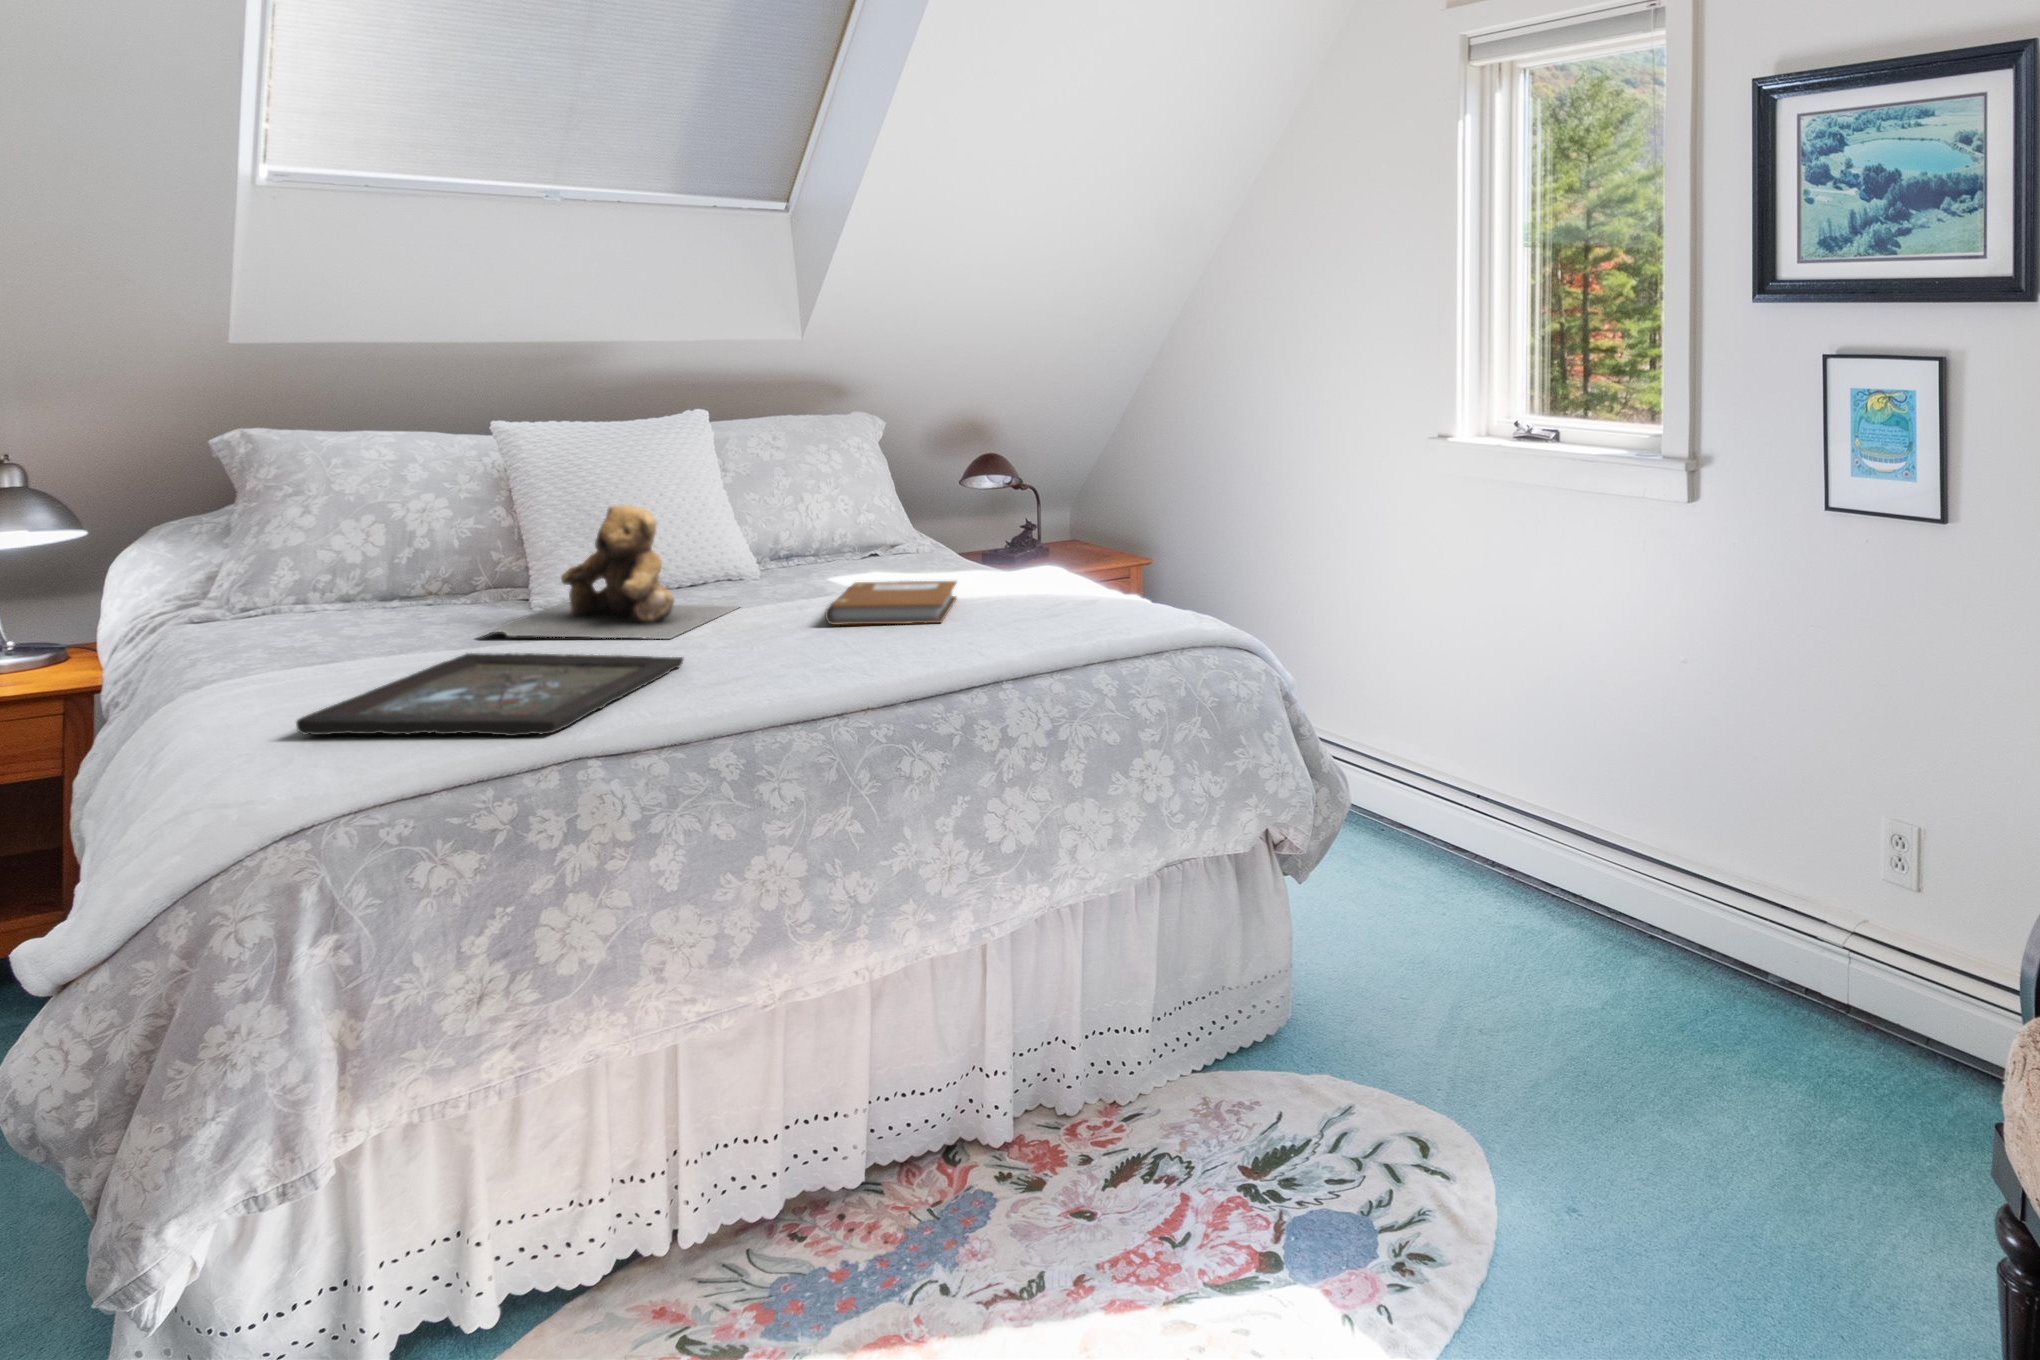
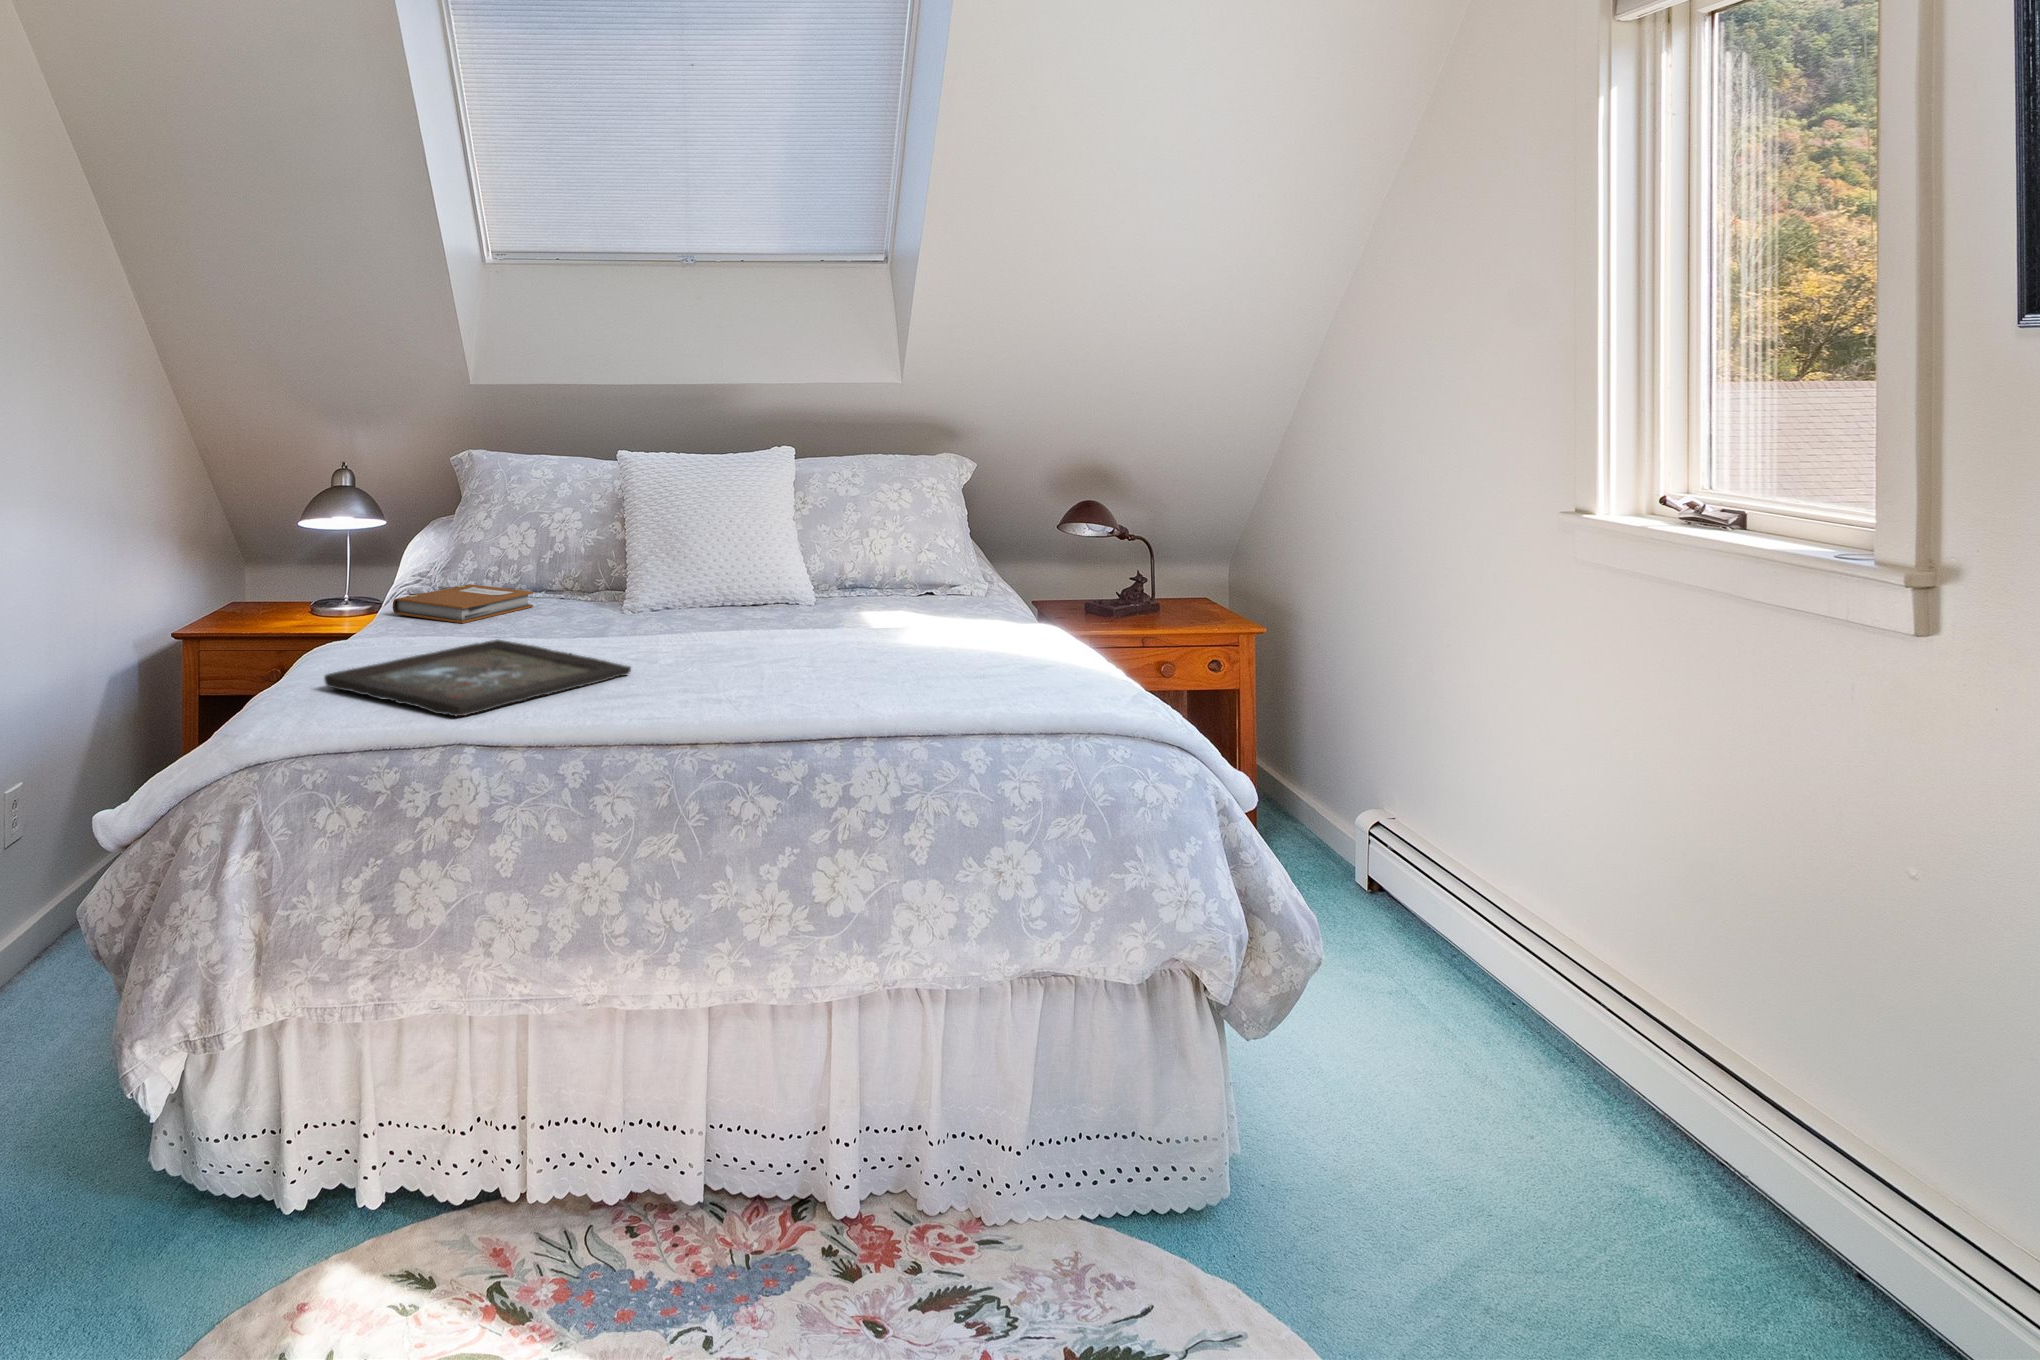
teddy bear: present [479,505,737,639] -> none [542,525,755,649]
notebook: present [825,581,957,625] -> present [393,584,533,623]

